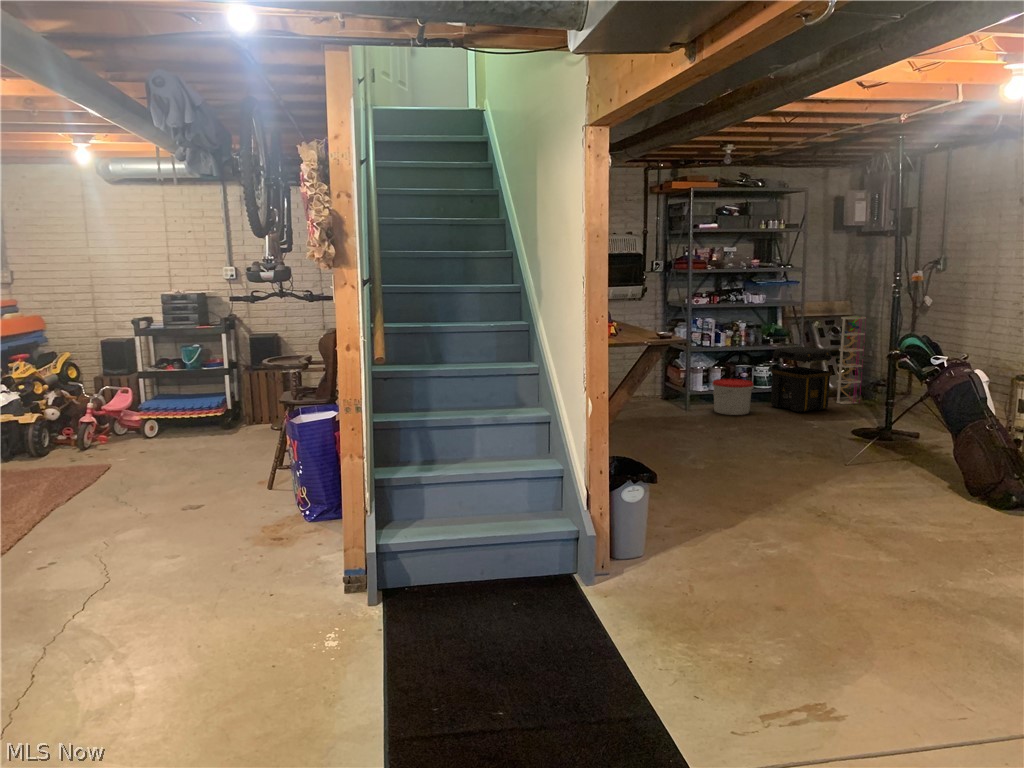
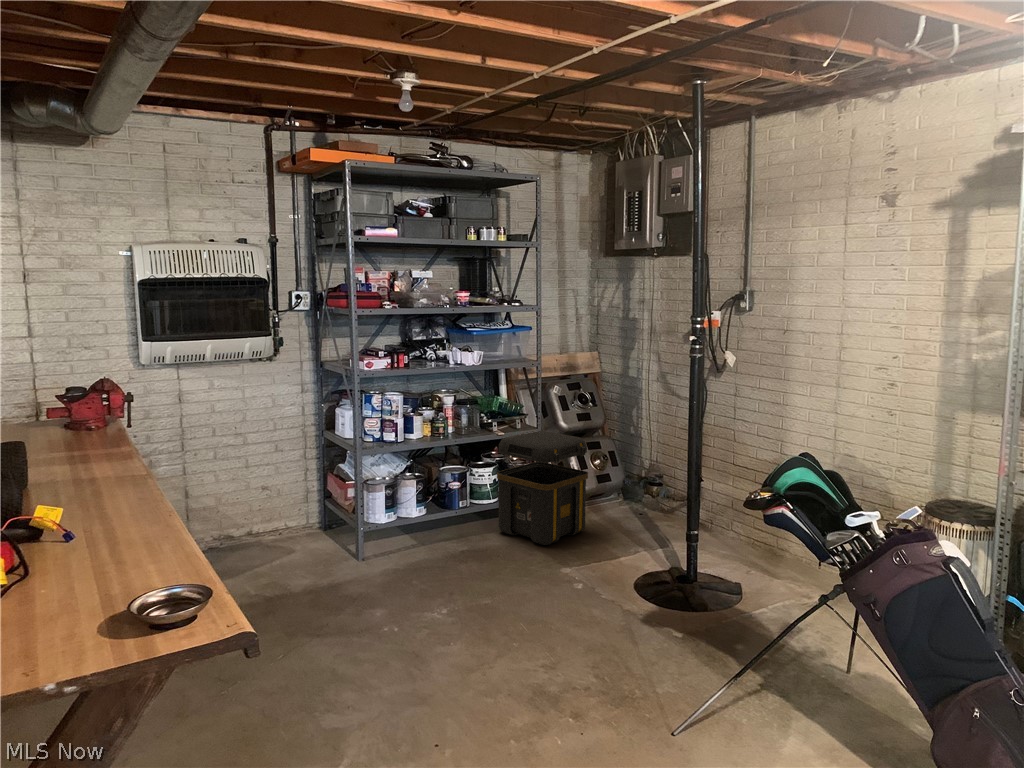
shelving unit: present [837,316,866,404] -> none [590,378,627,515]
bucket: present [712,379,754,415] -> none [402,495,471,566]

